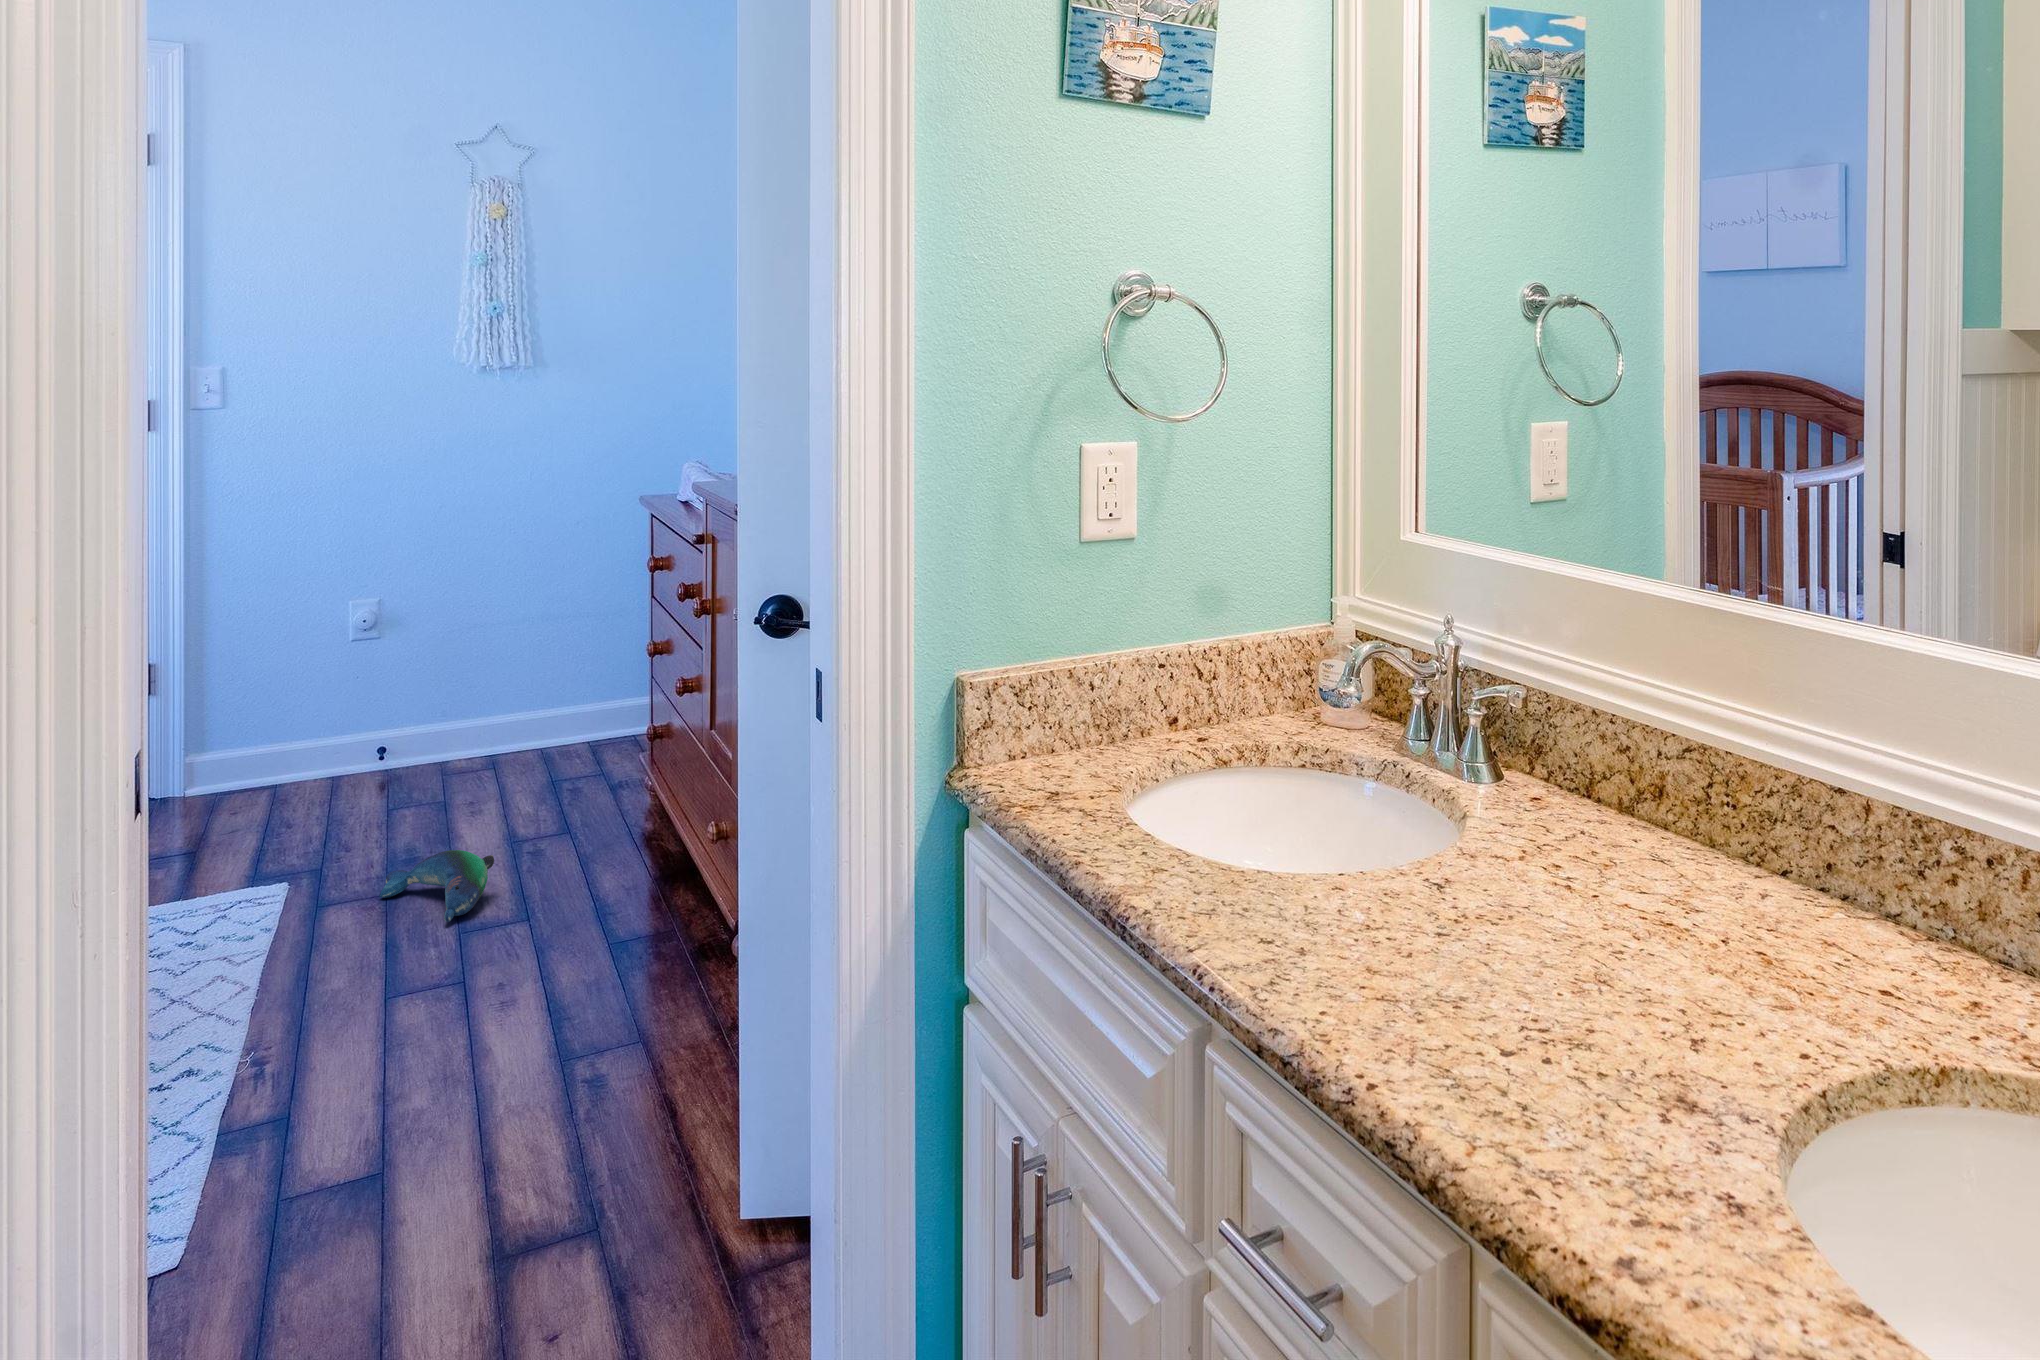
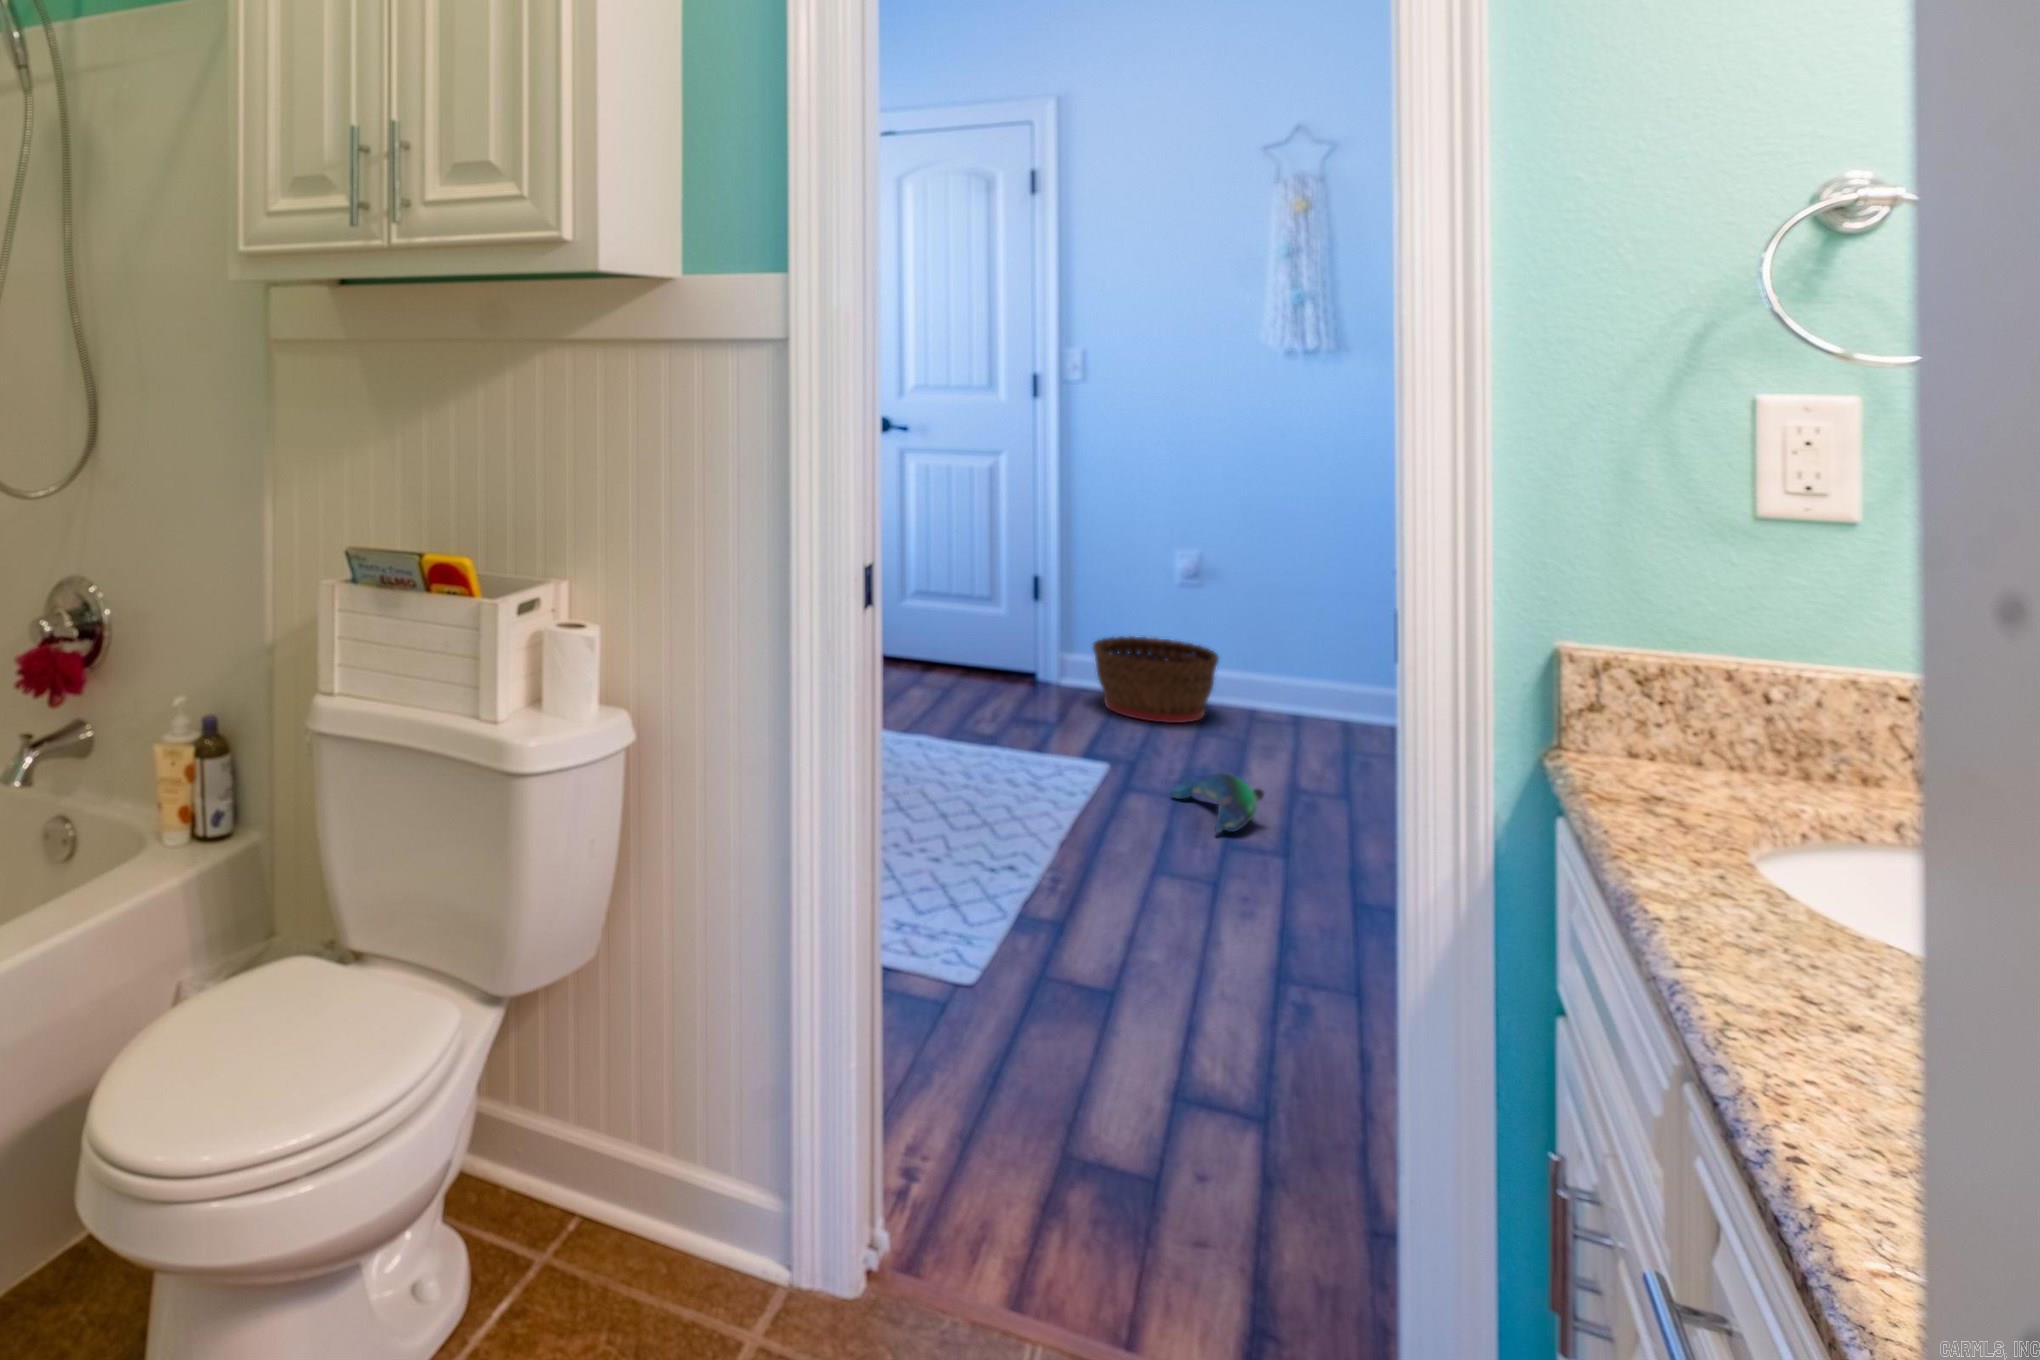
basket: none [242,705,408,814] -> present [1093,636,1219,723]

